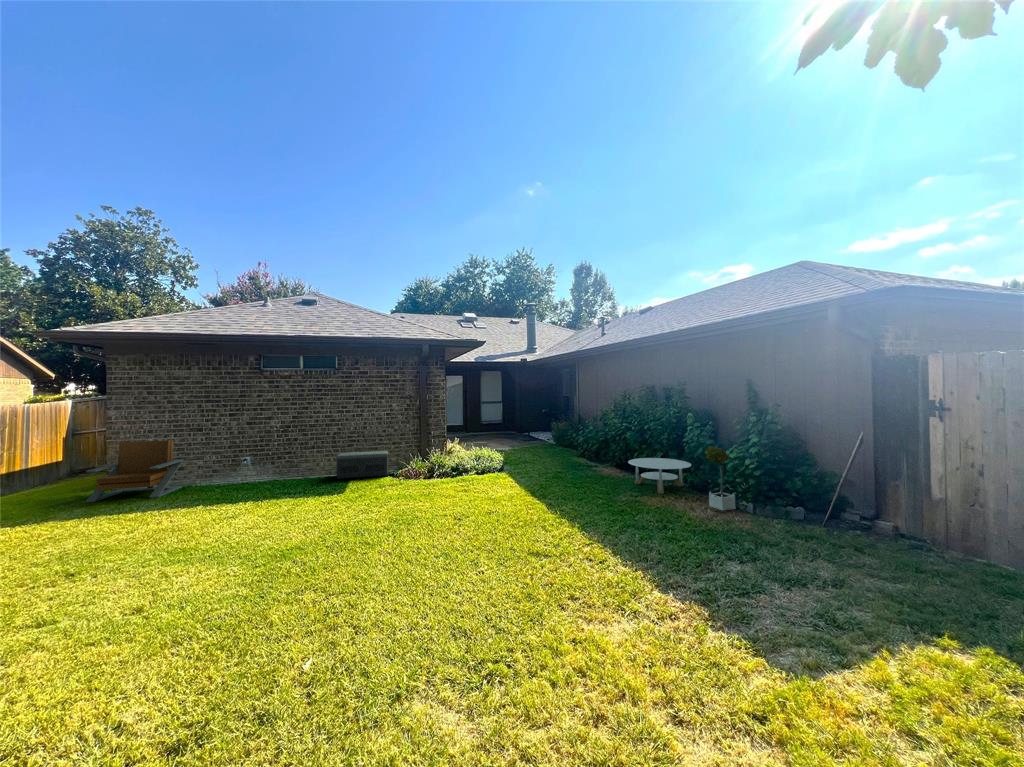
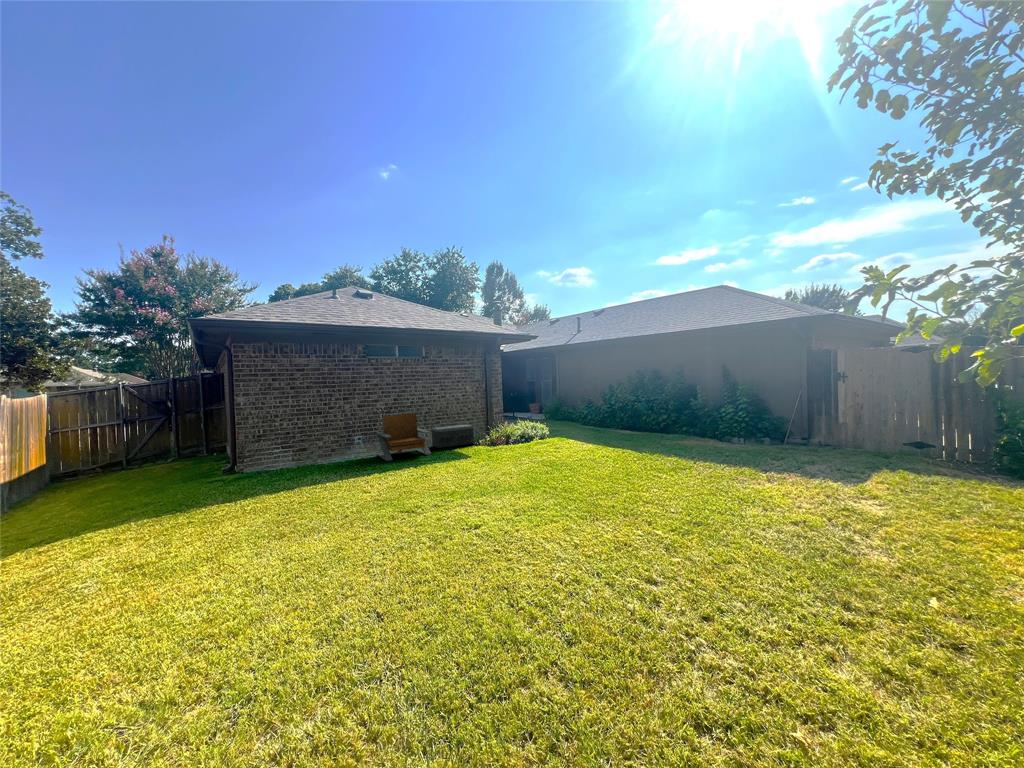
lounge chair: present [86,440,183,502] -> present [377,413,431,461]
potted tree: present [705,446,736,511] -> none [717,404,737,443]
round table: present [628,458,691,494] -> none [655,417,698,438]

